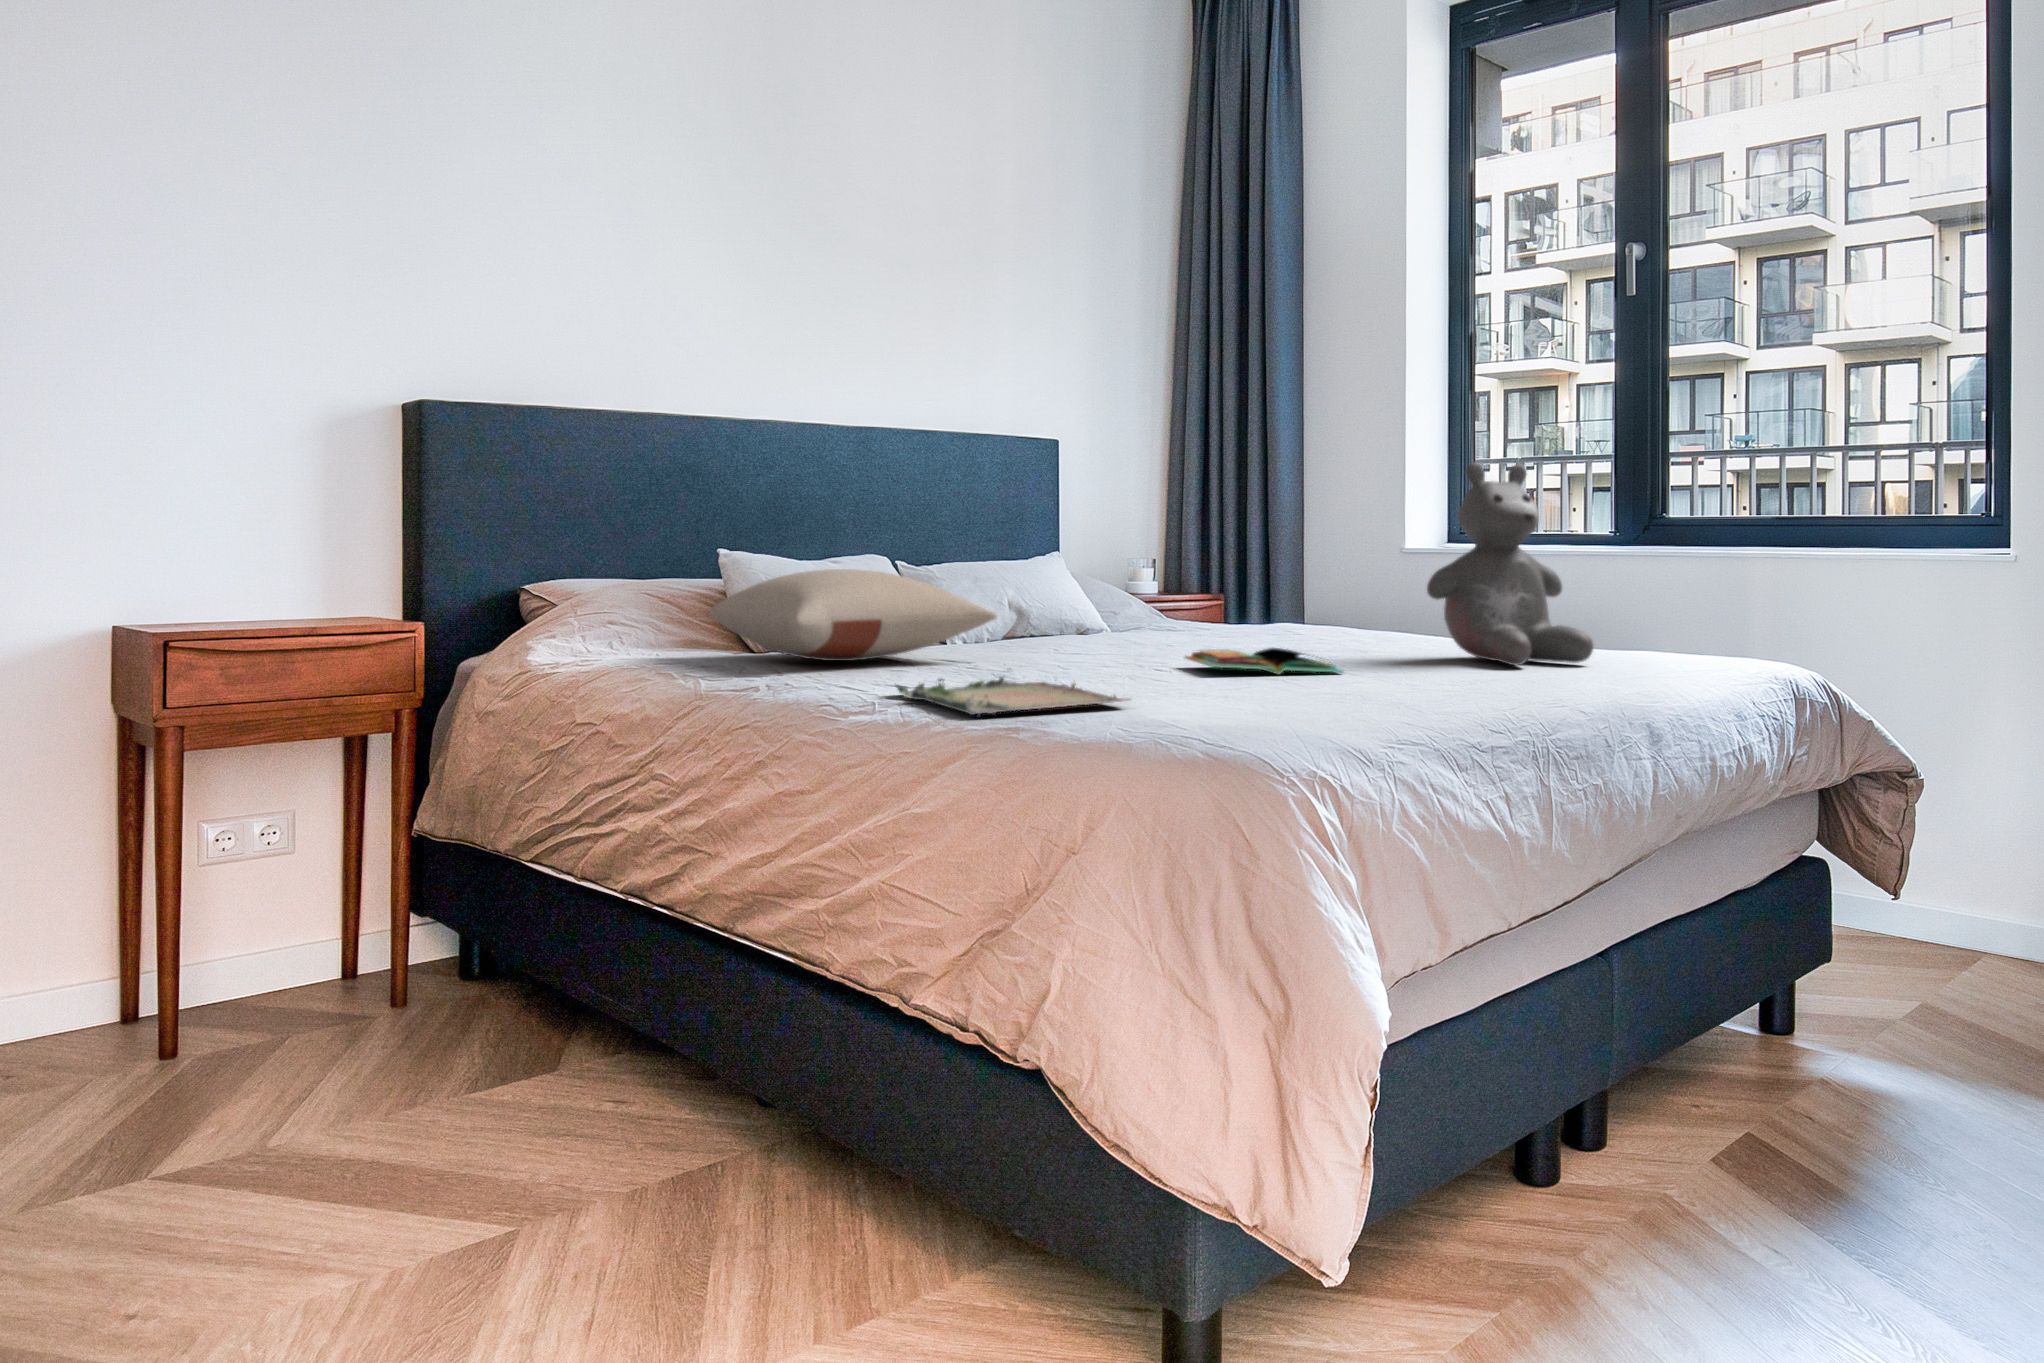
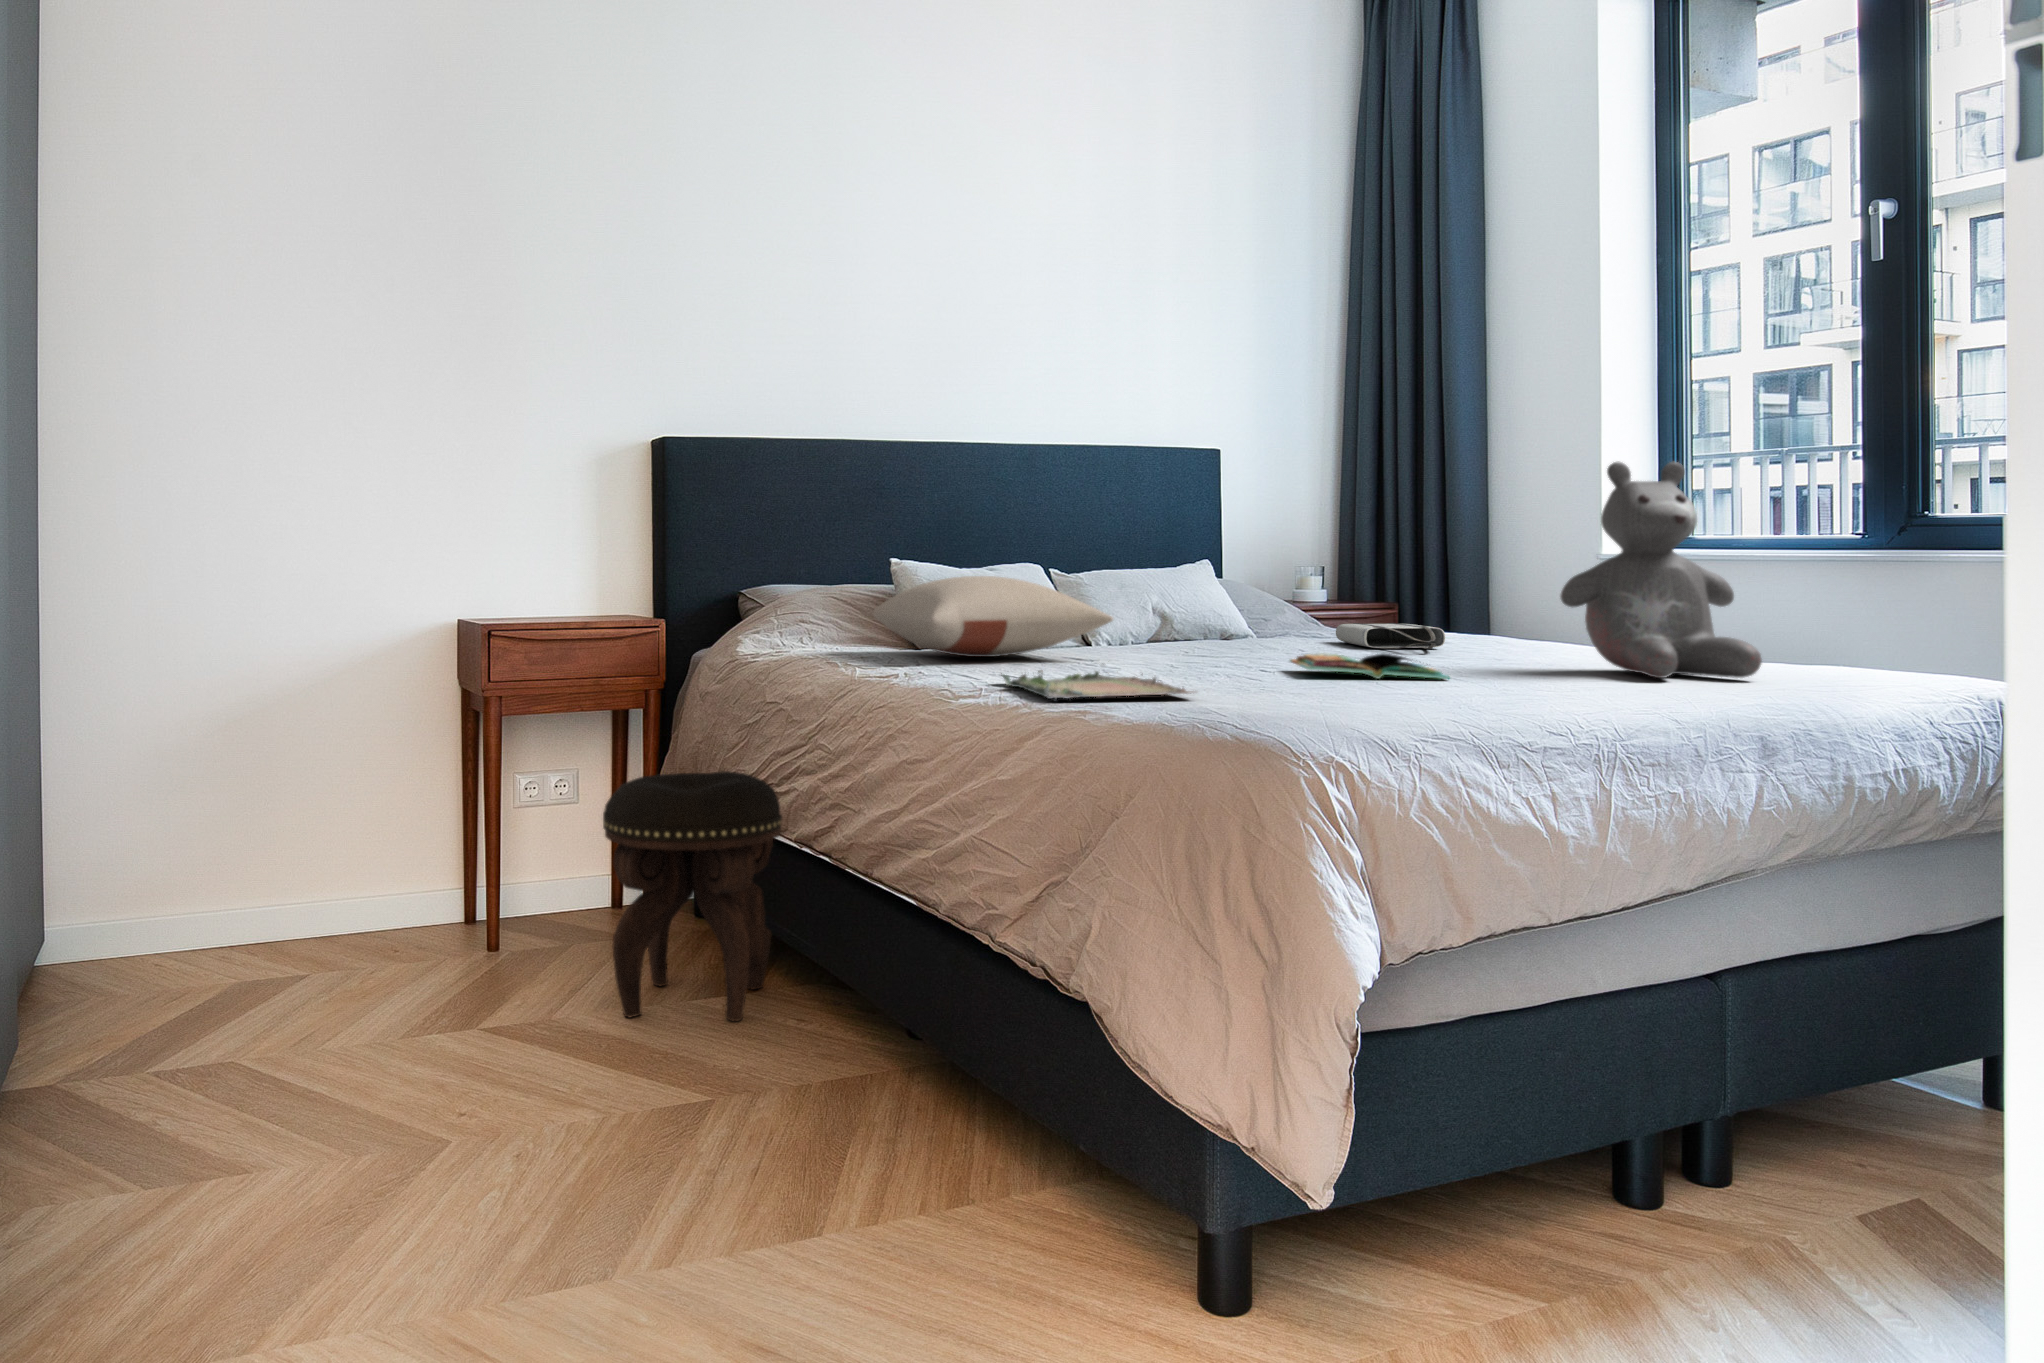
tote bag: none [1194,614,1300,640] -> present [1336,623,1445,649]
footstool: none [341,811,605,1143] -> present [603,771,782,1021]

